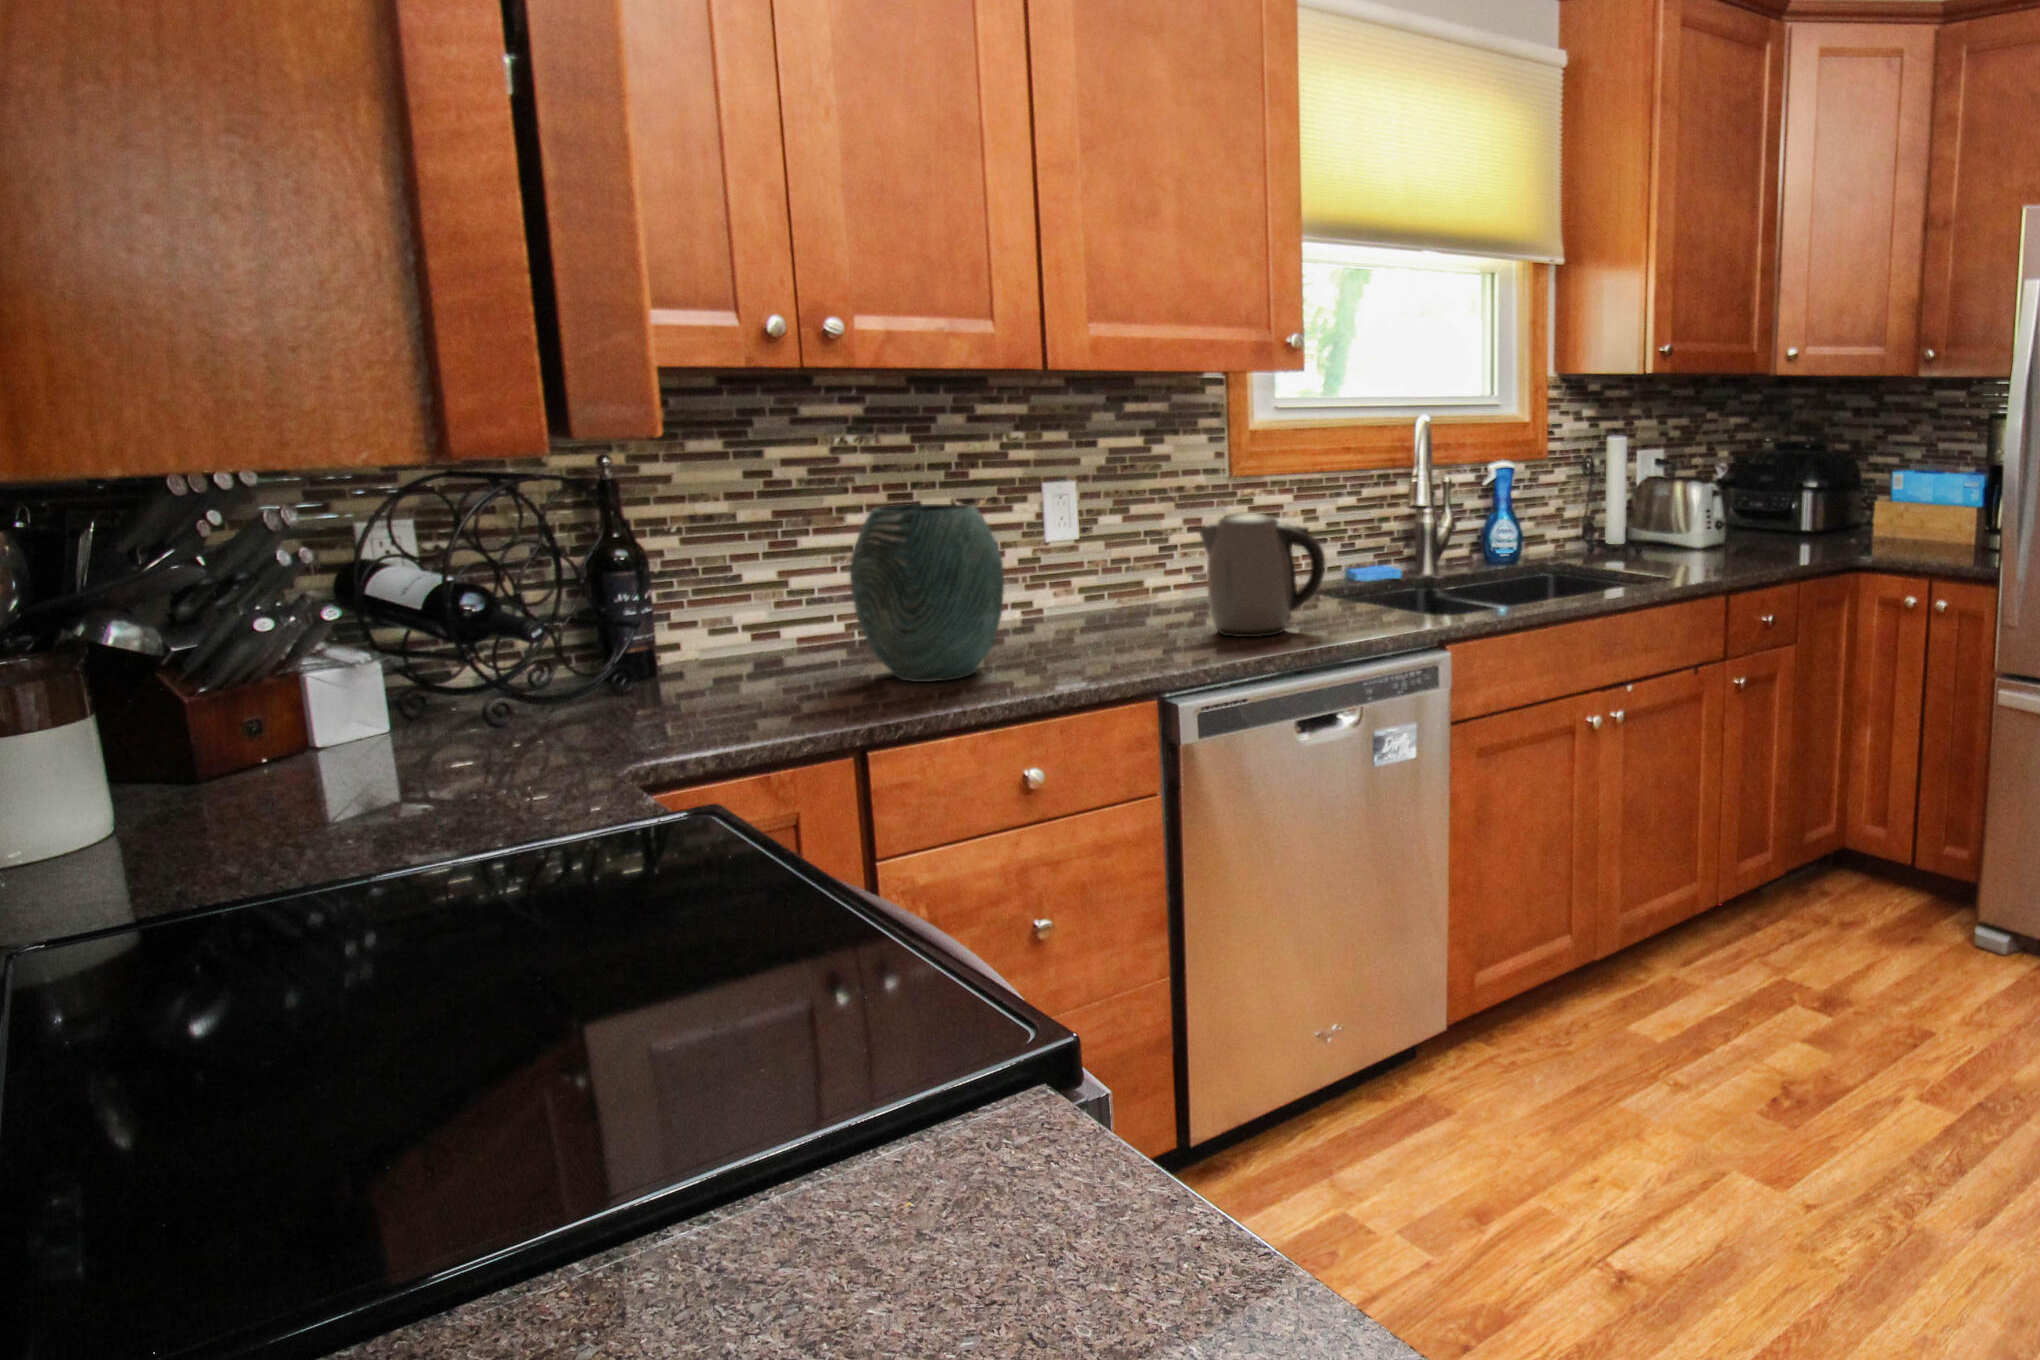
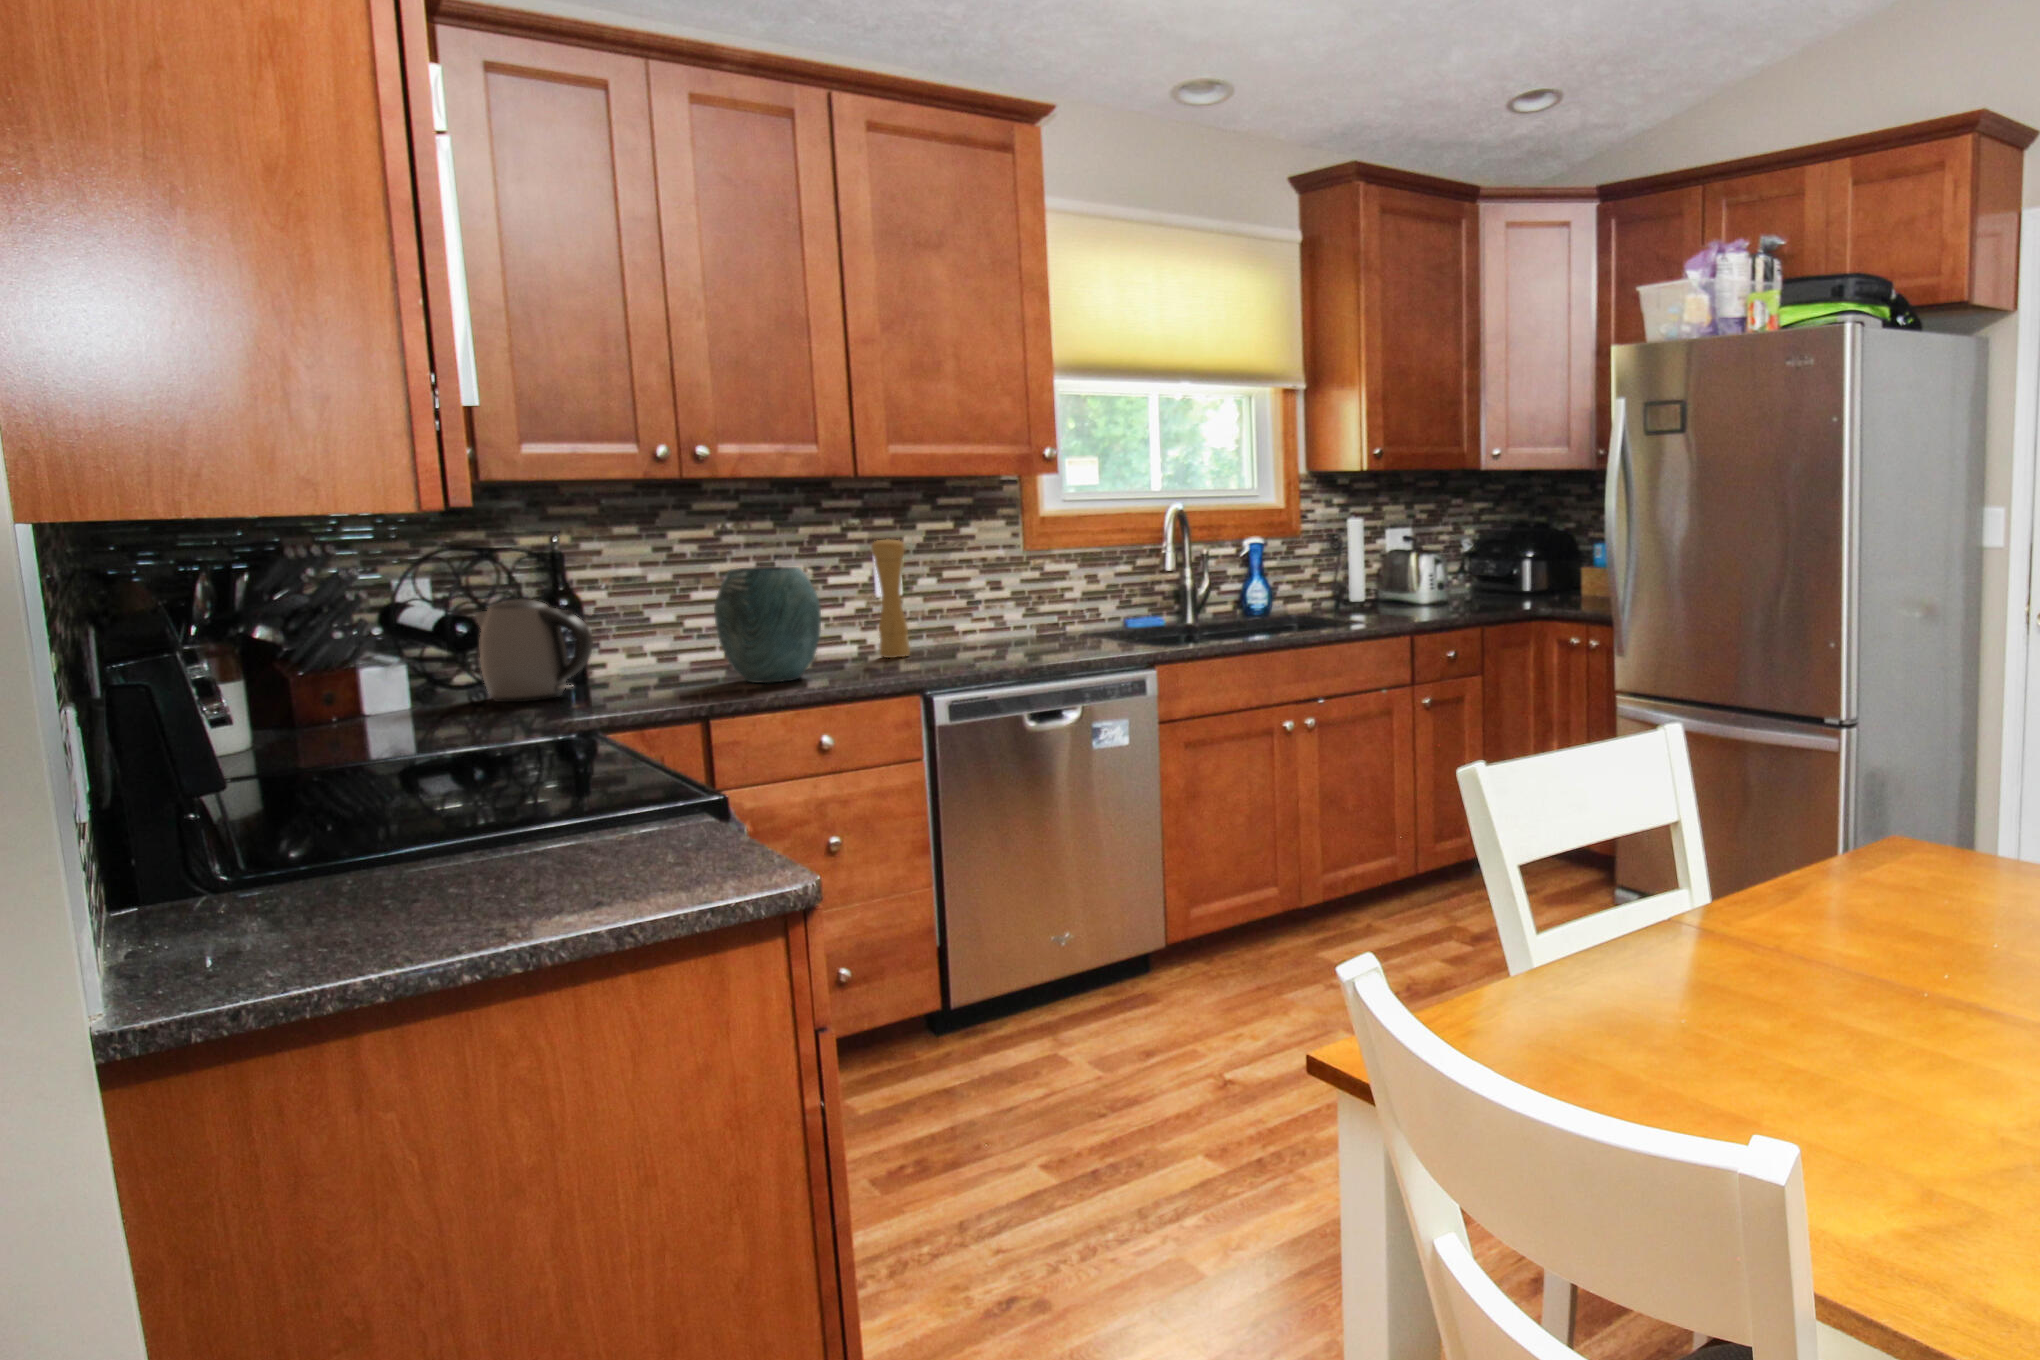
pepper mill: none [1051,459,1103,631] -> present [871,538,910,658]
kettle: present [1198,513,1326,637] -> present [475,599,593,702]

